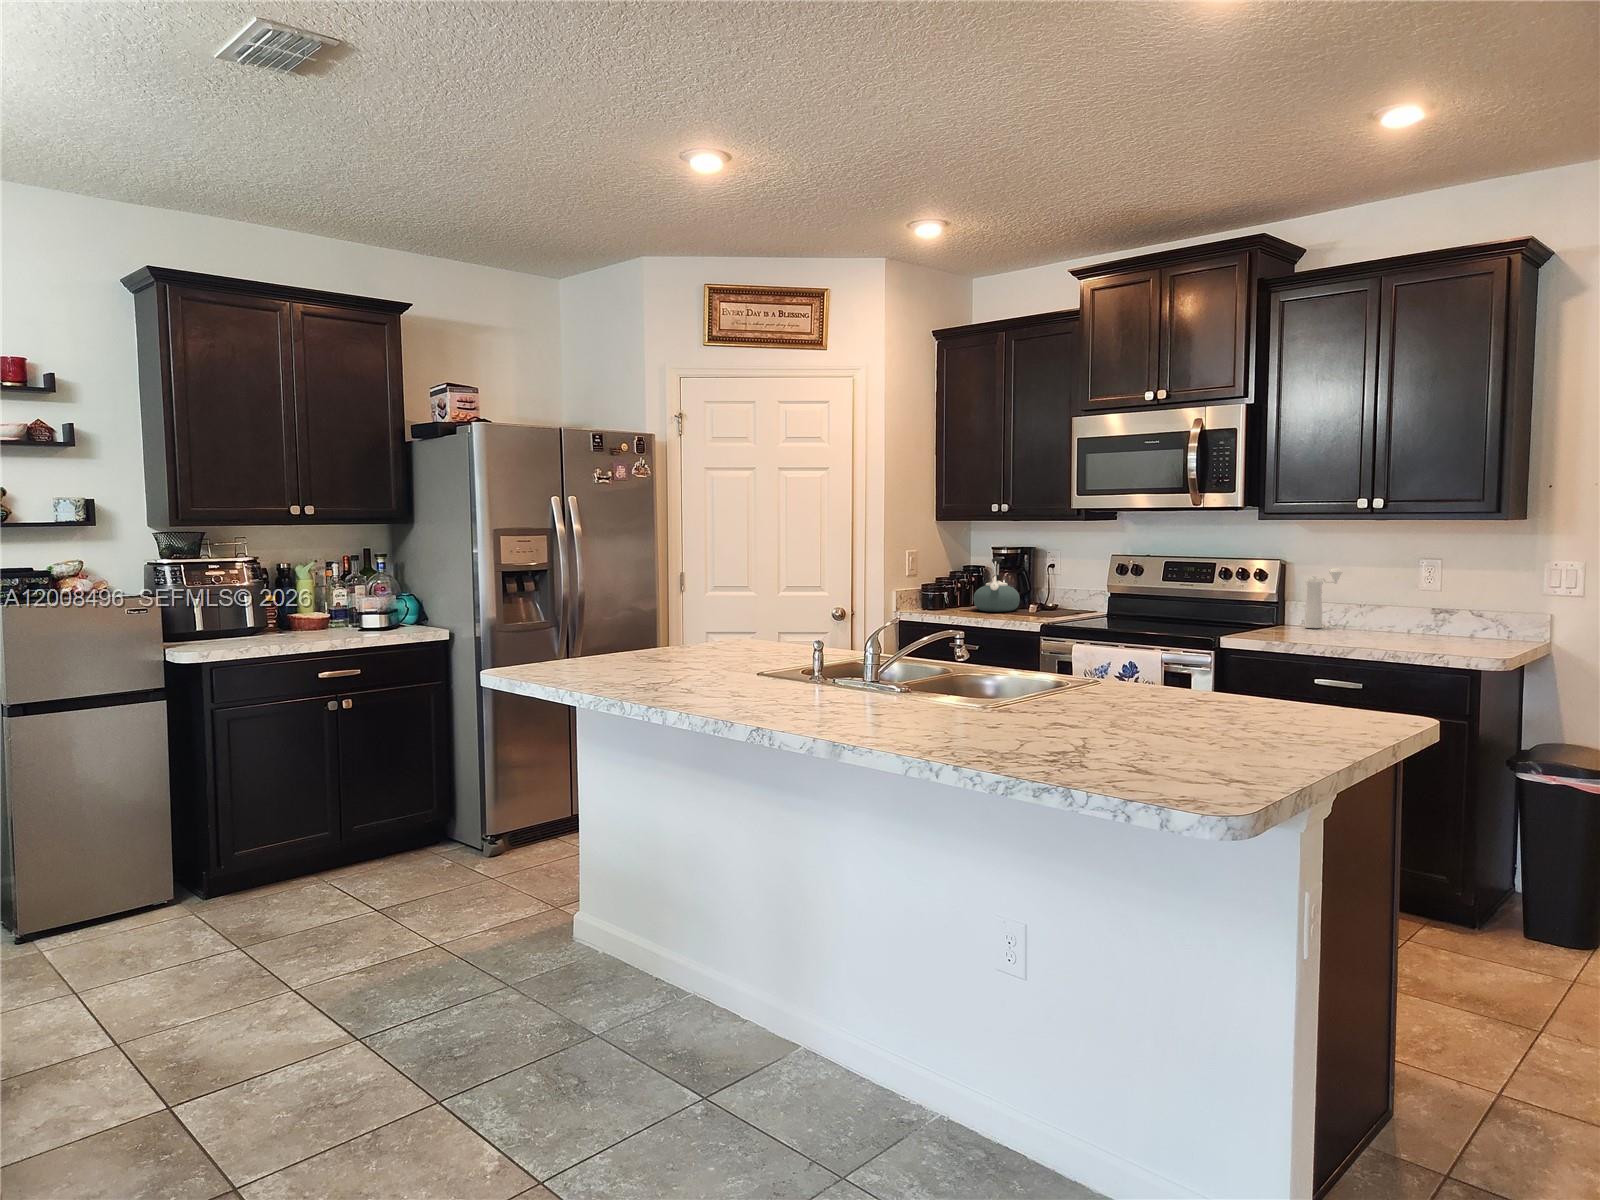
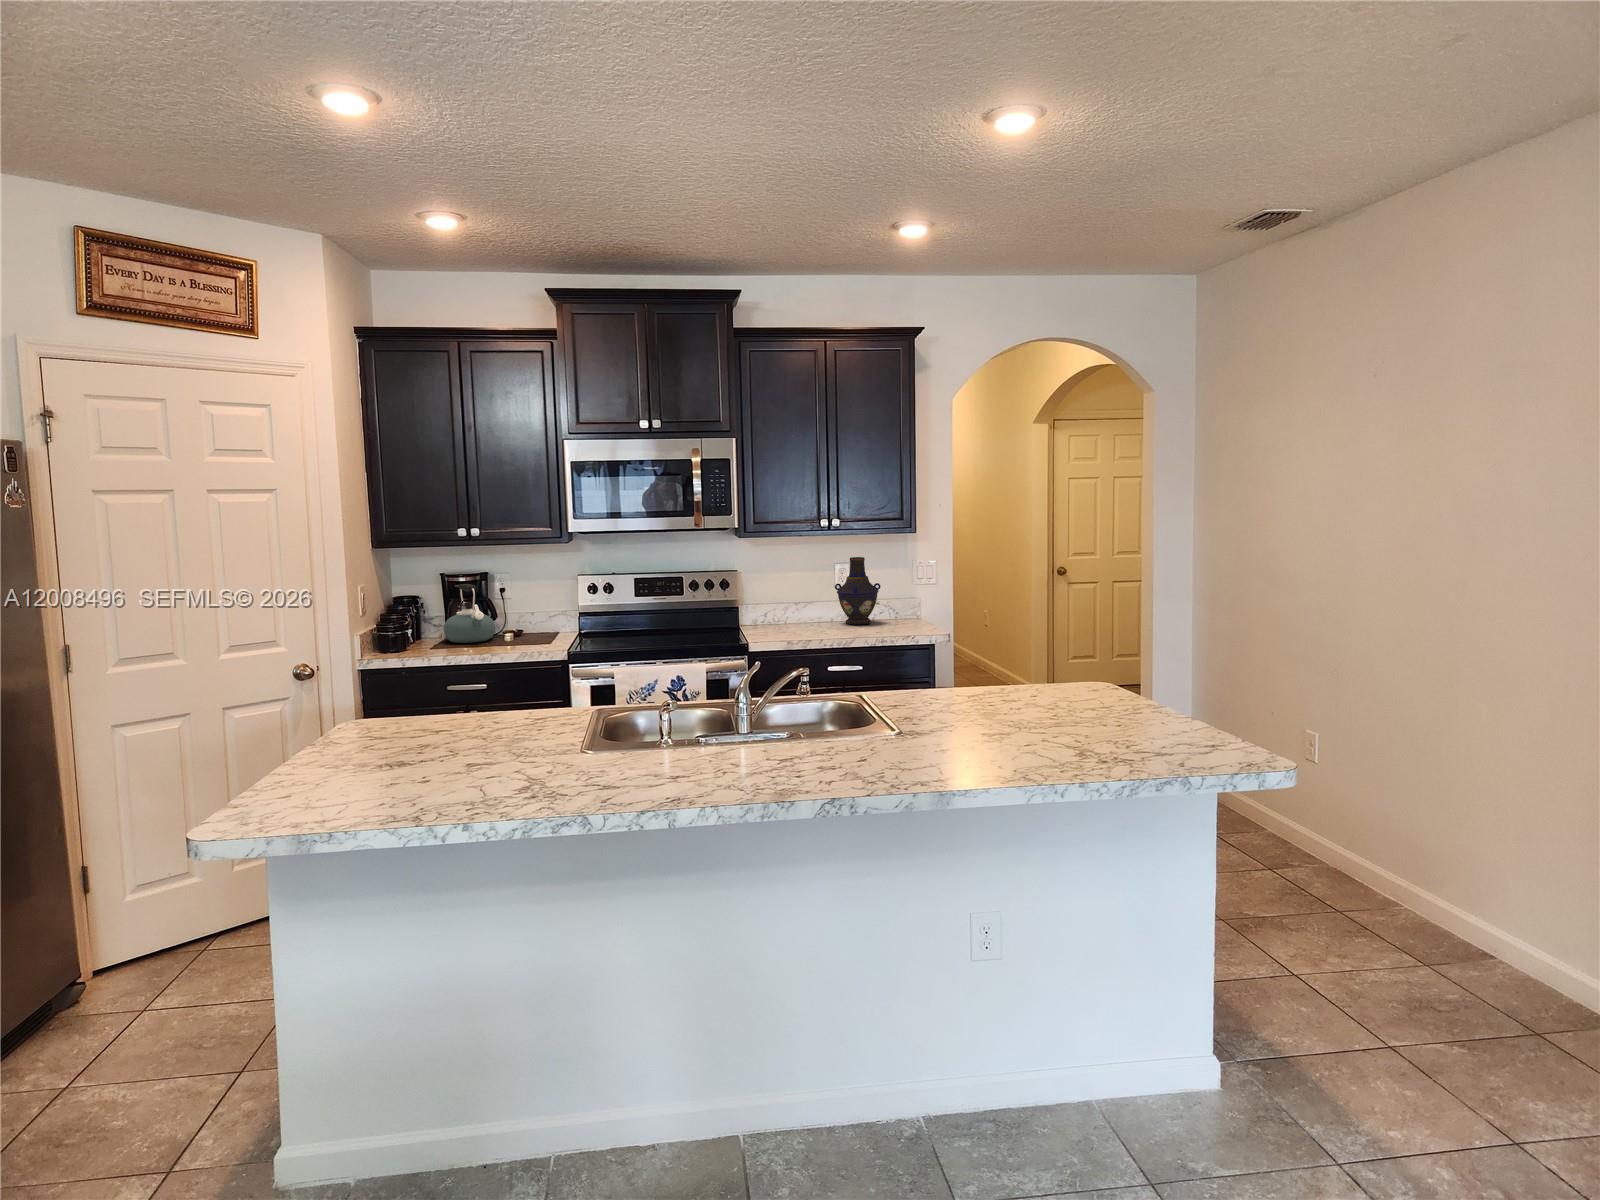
vase: none [1392,551,1455,638] -> present [835,557,881,625]
pepper mill: present [1305,568,1343,628] -> none [769,574,787,625]

